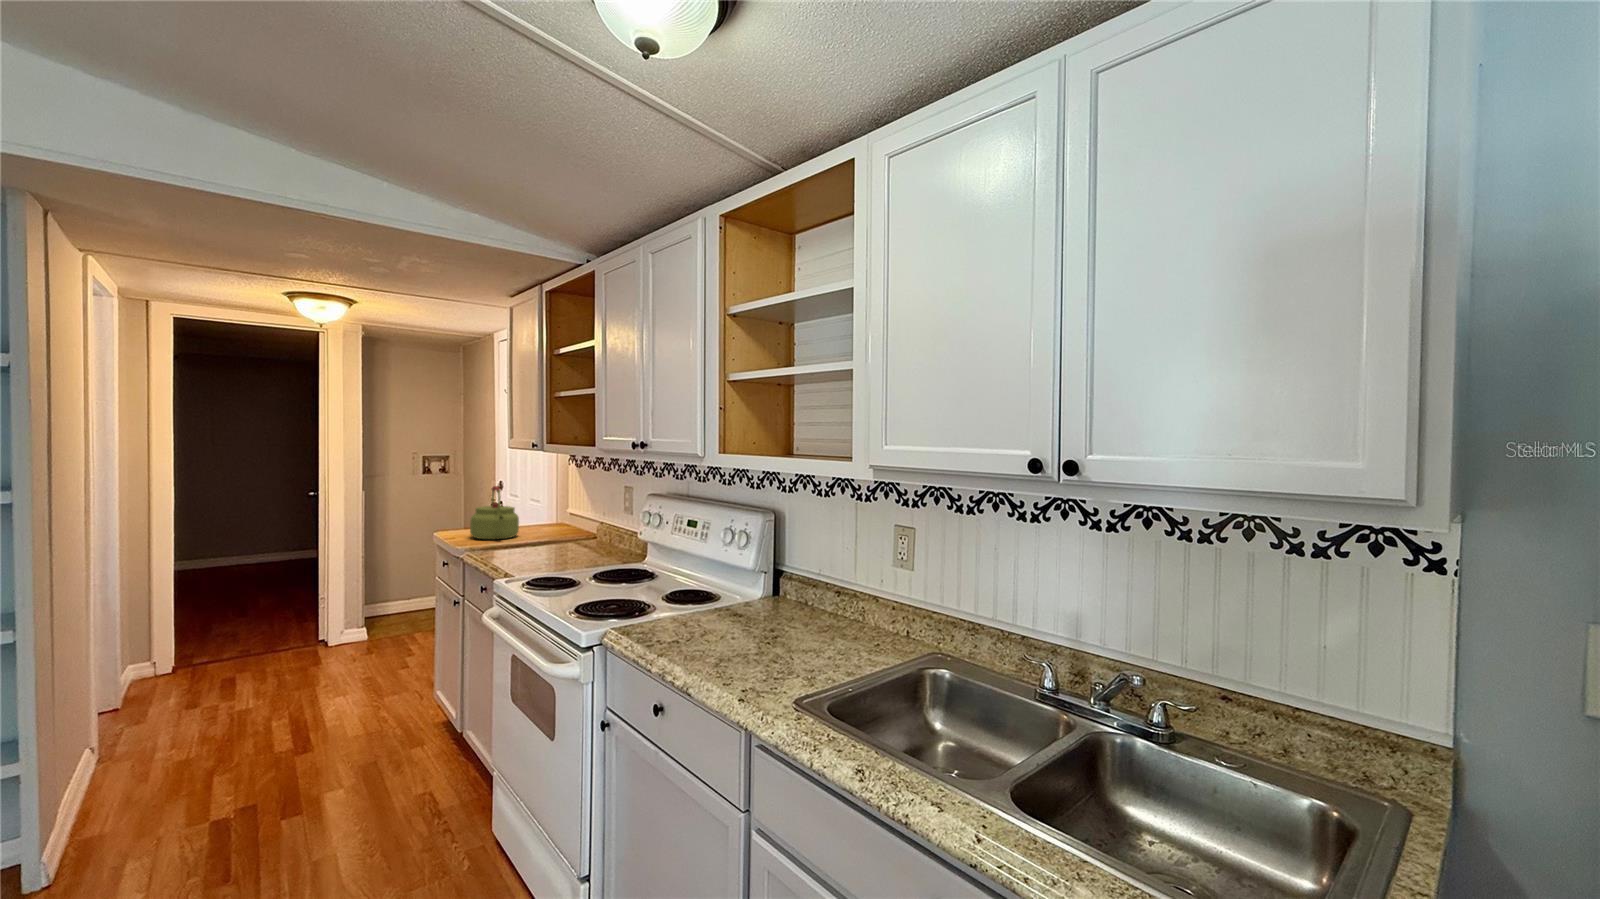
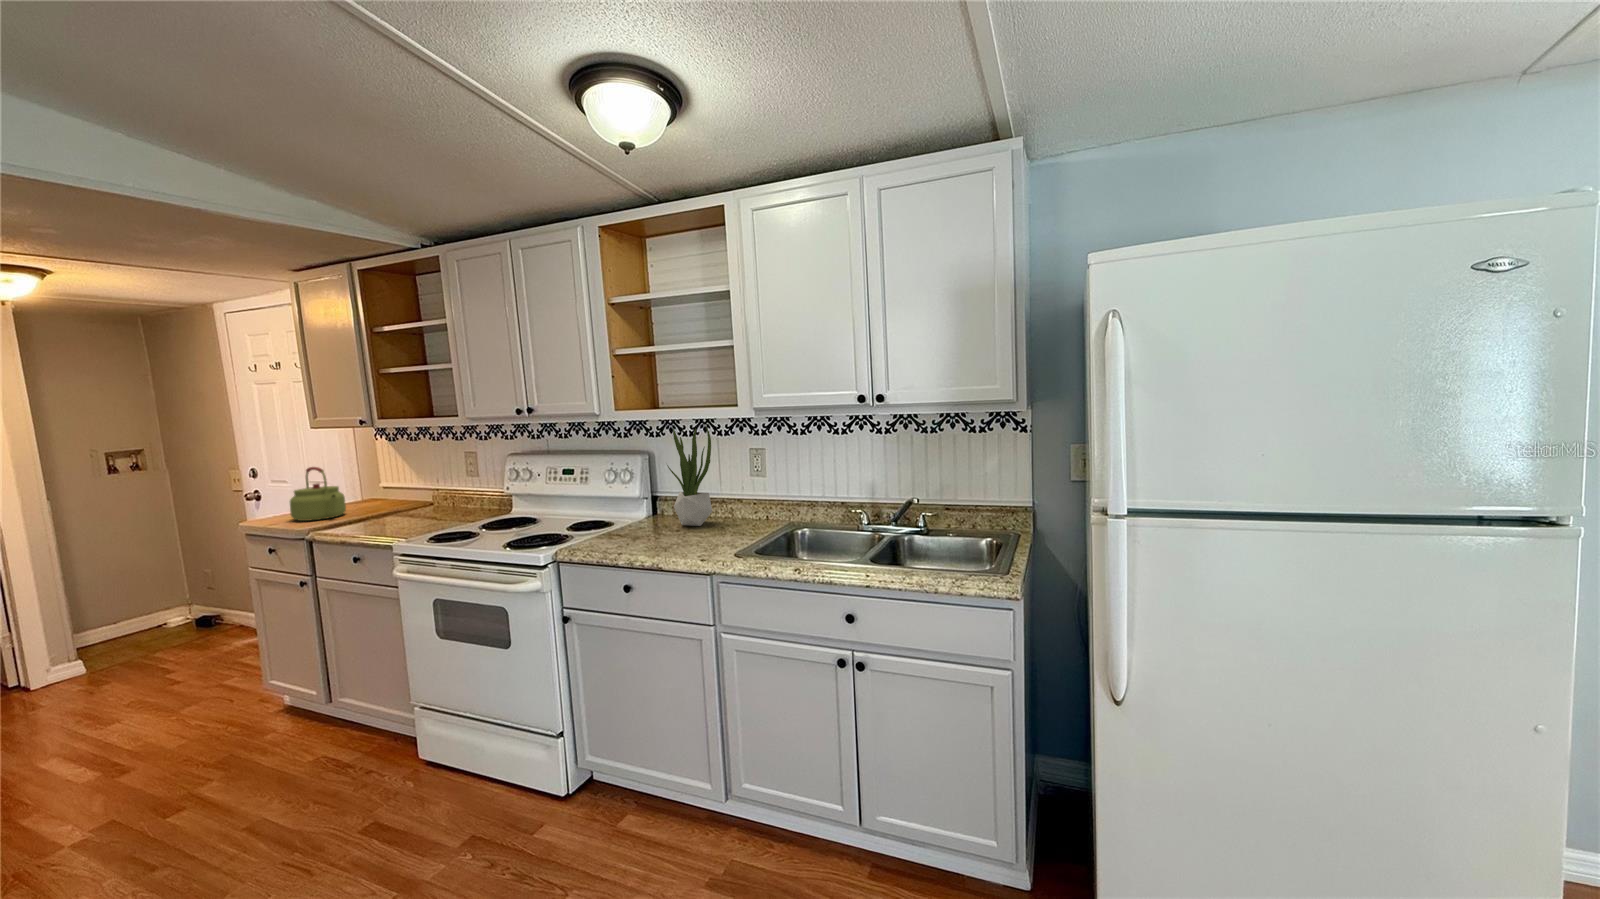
potted plant: none [772,483,838,628] -> present [667,427,712,526]

